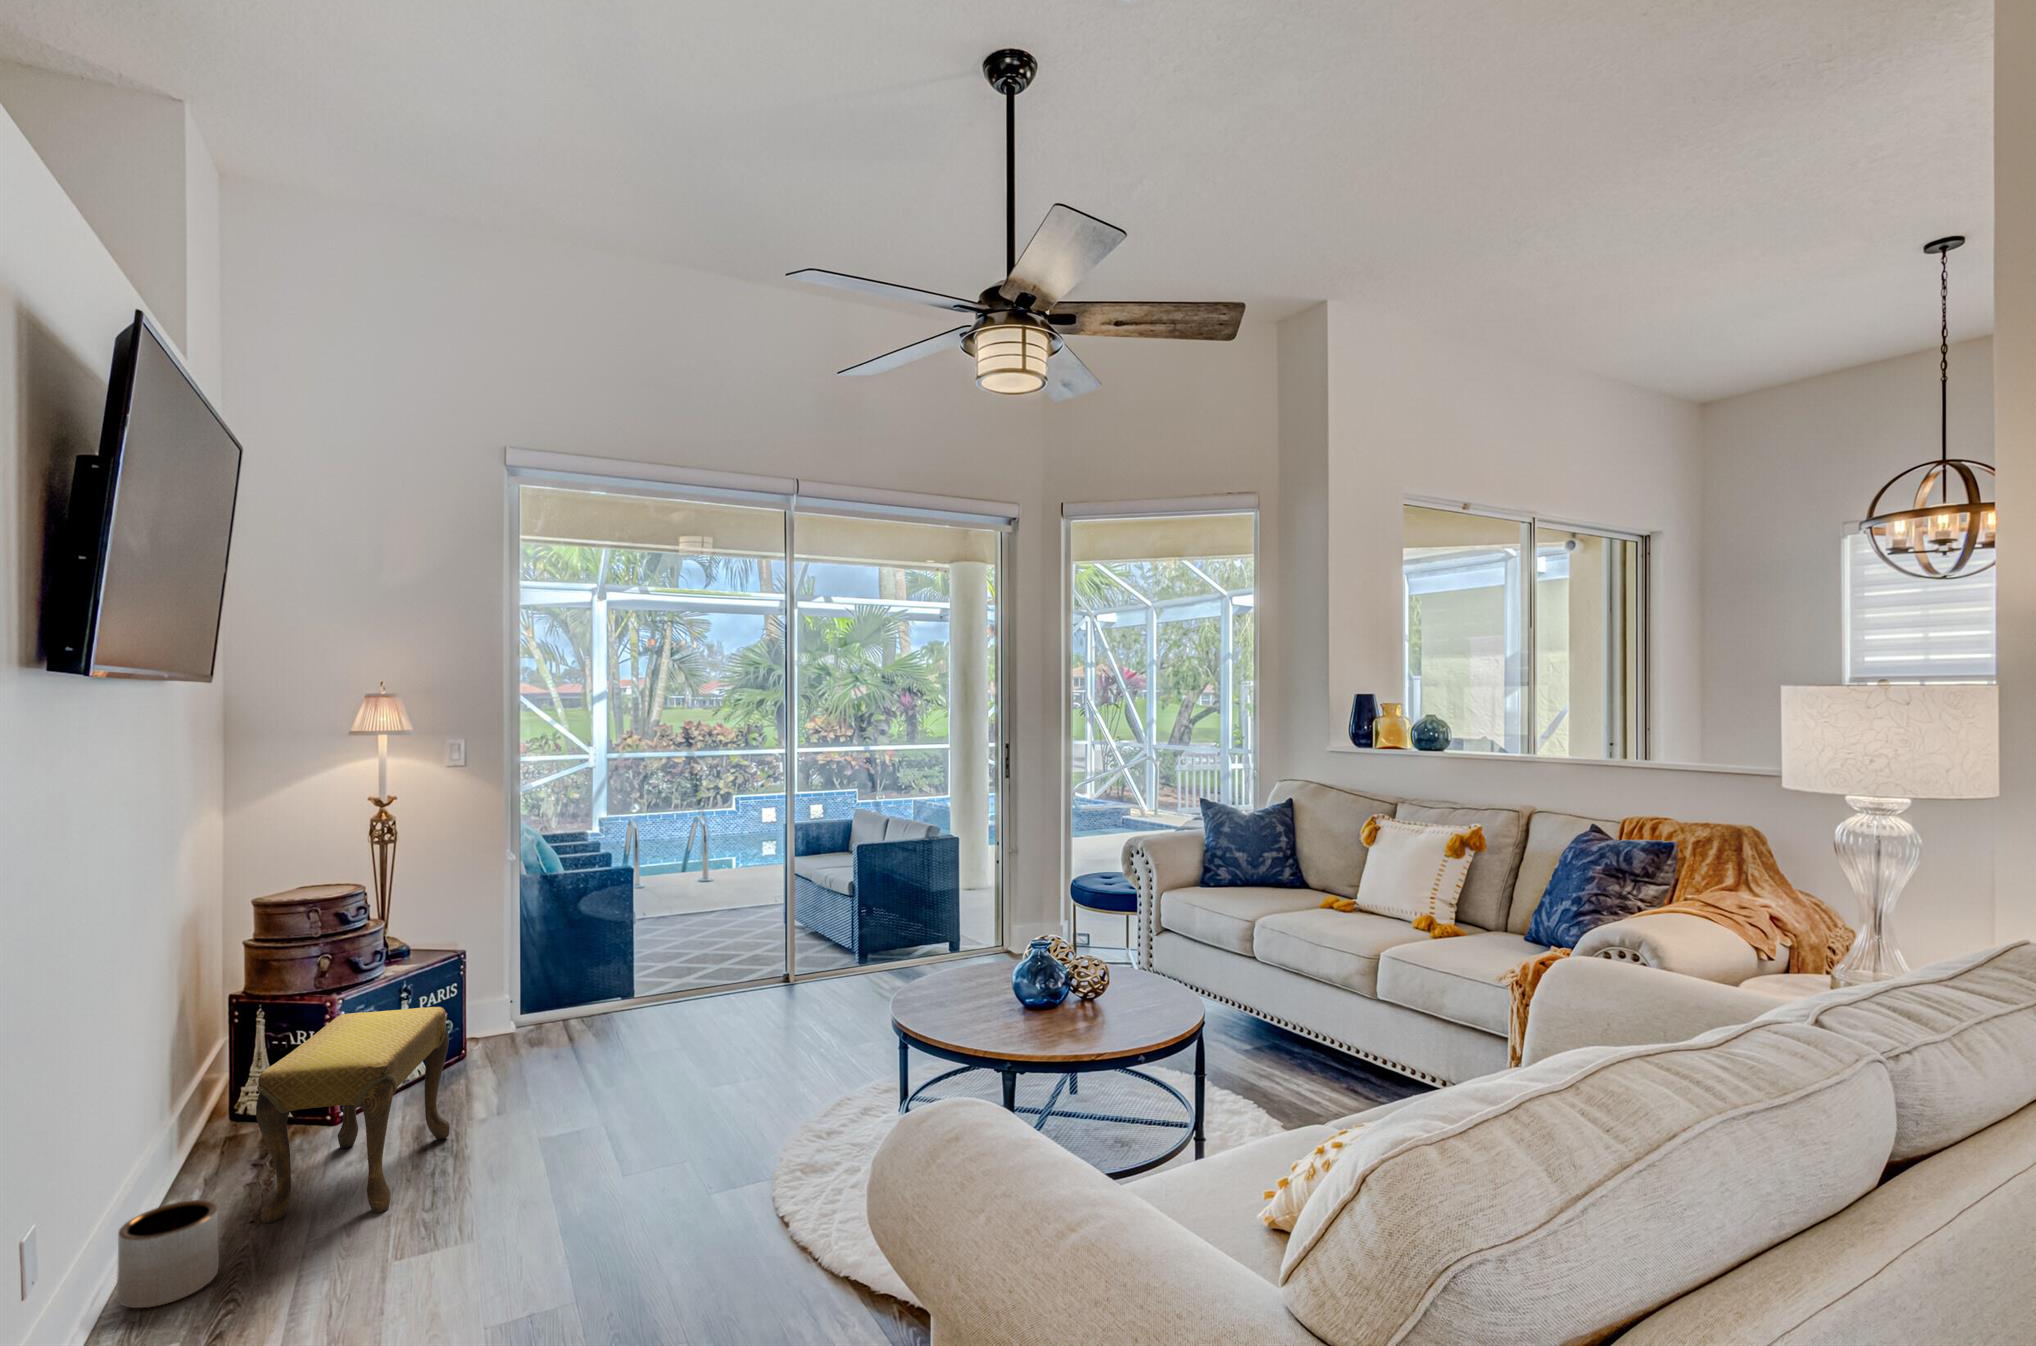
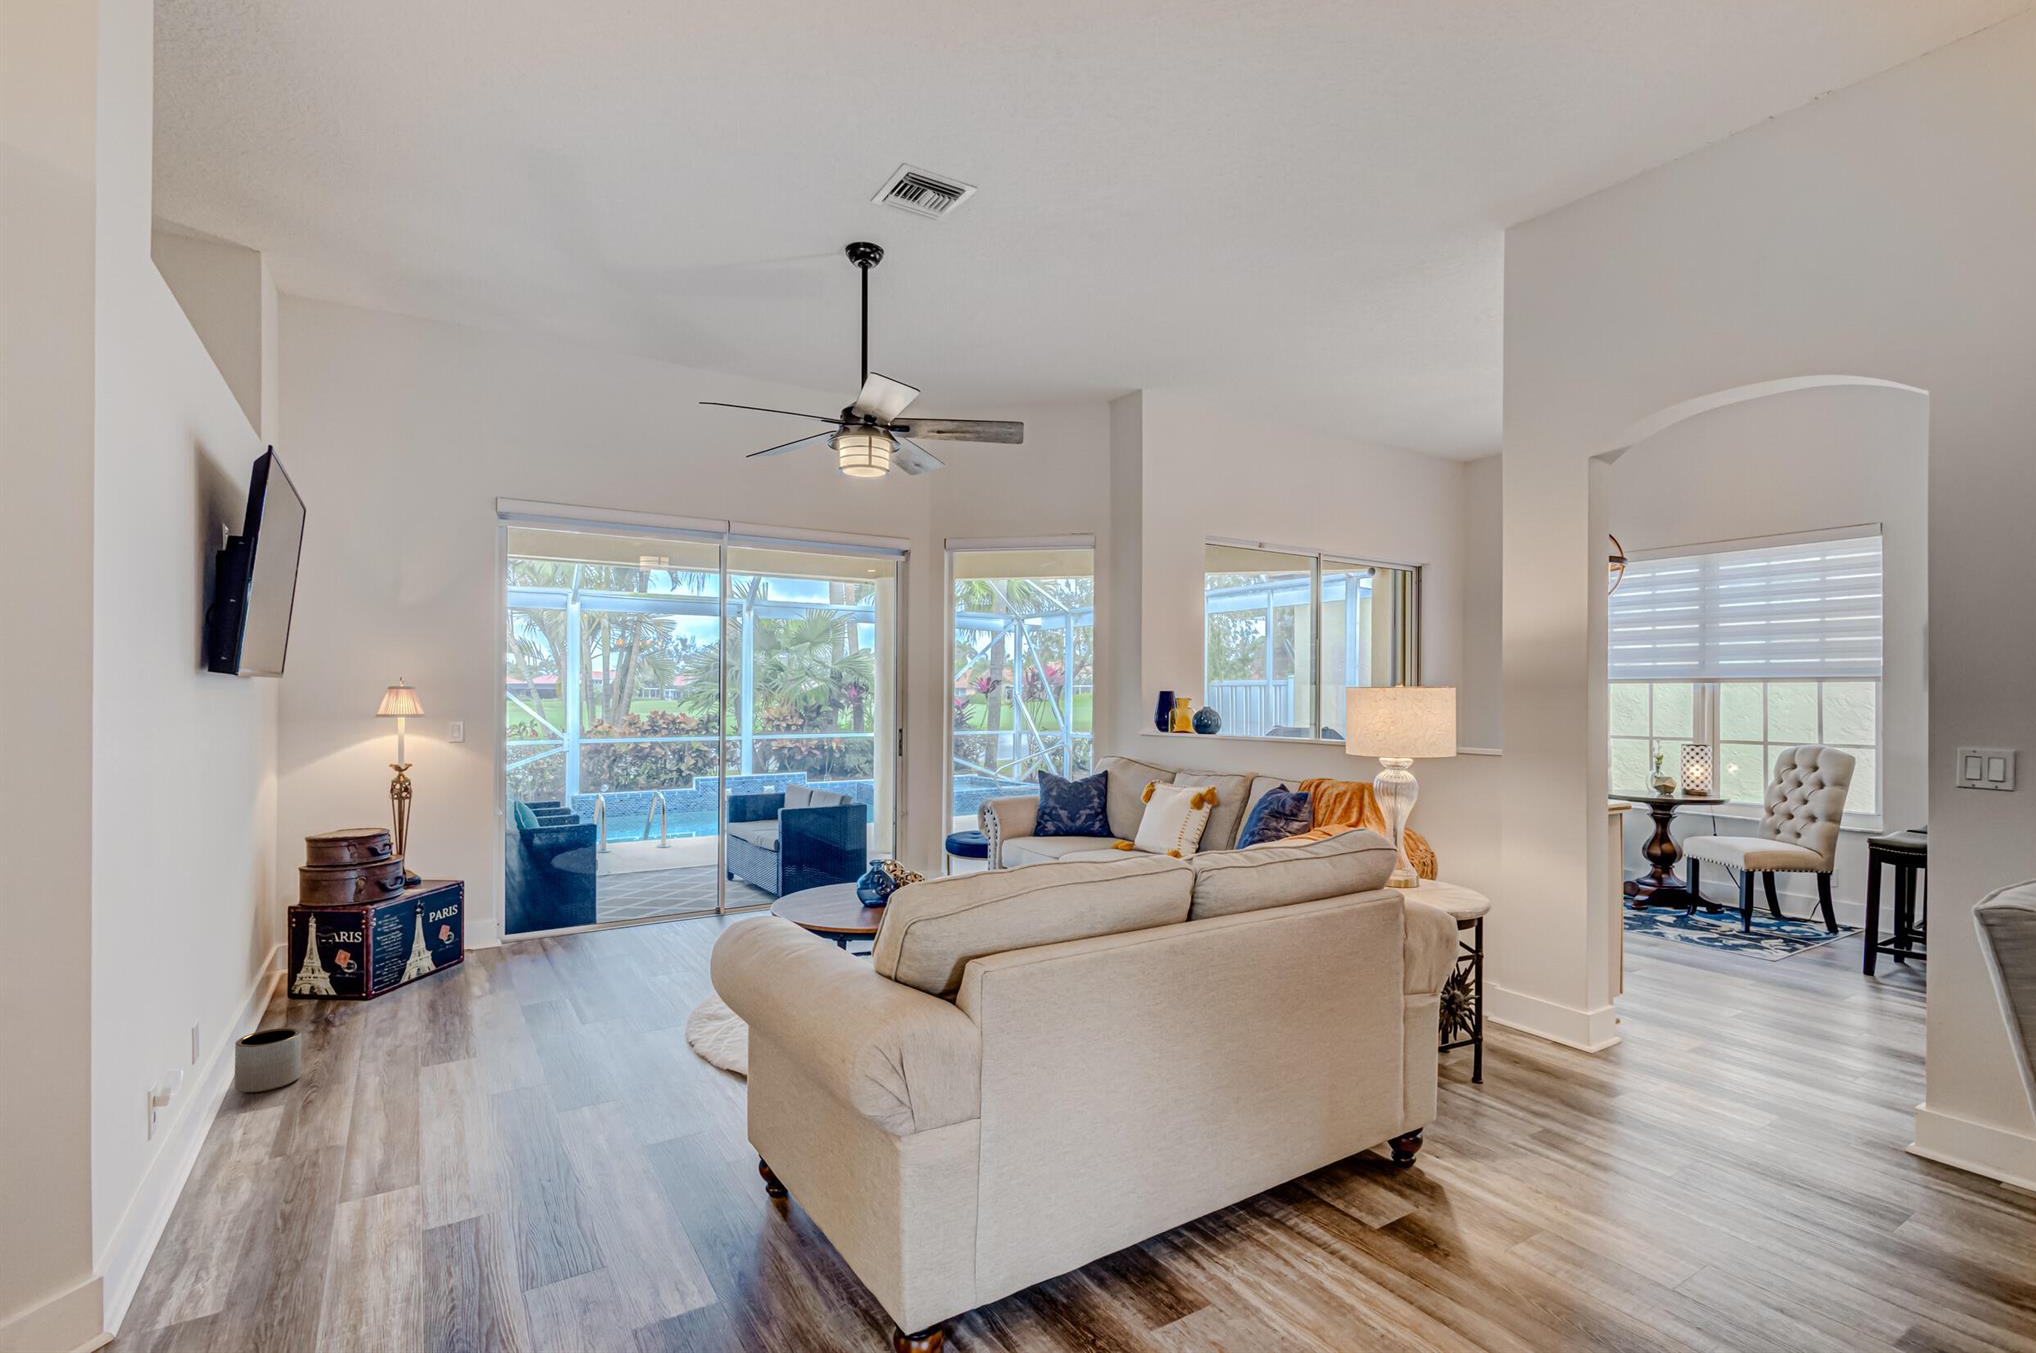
footstool: present [256,1007,450,1223] -> none [322,912,455,1052]

